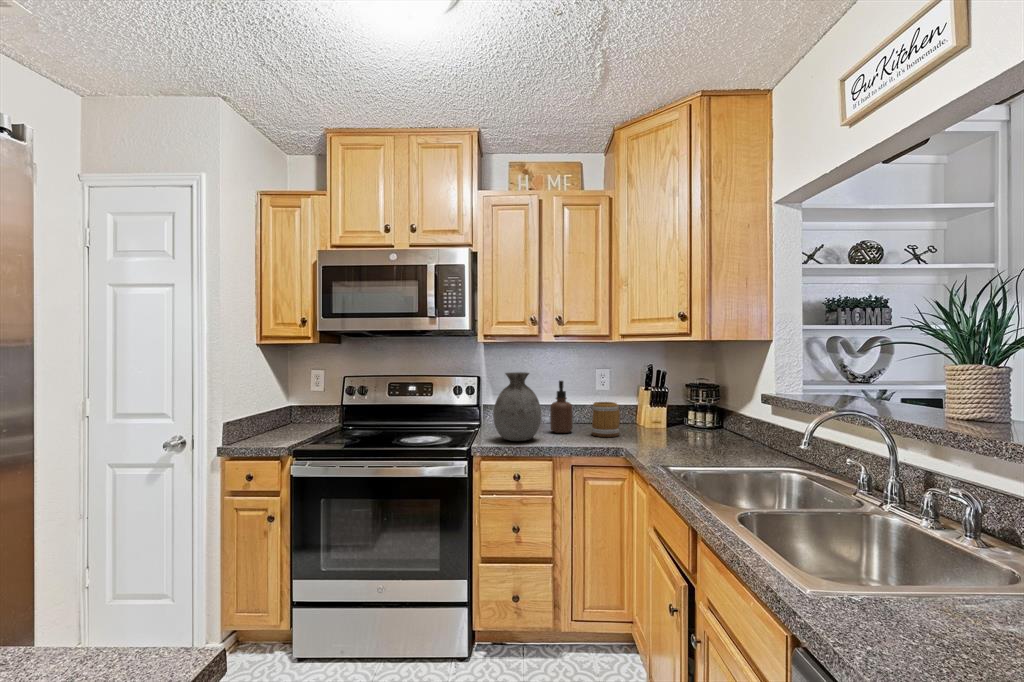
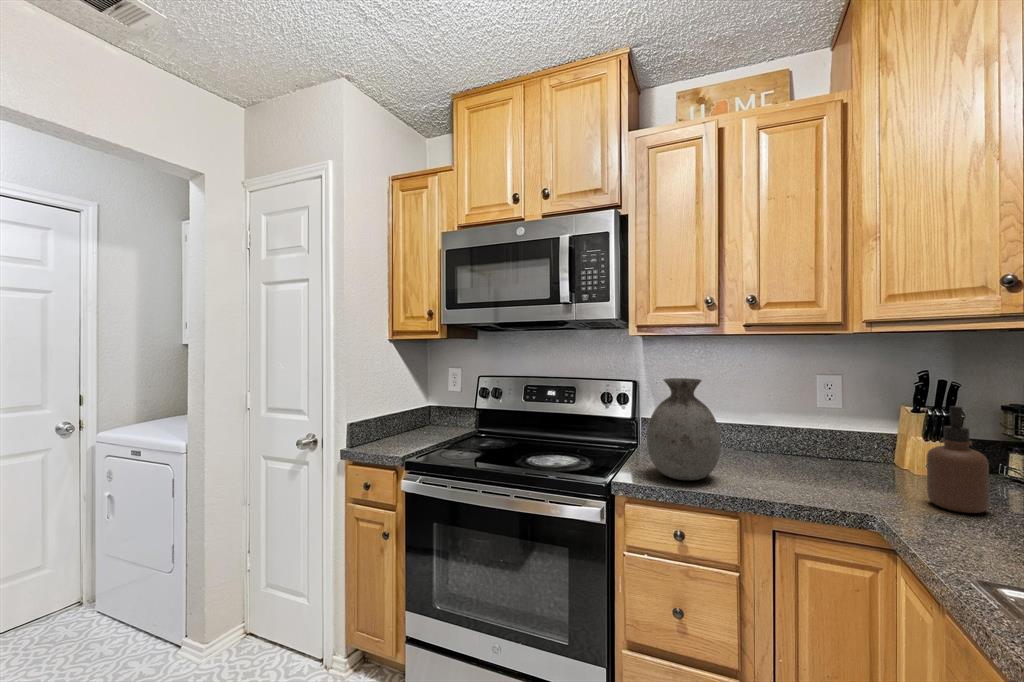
soap dispenser: present [550,381,573,433] -> present [927,406,989,513]
mug: present [591,402,620,437] -> none [809,427,864,489]

